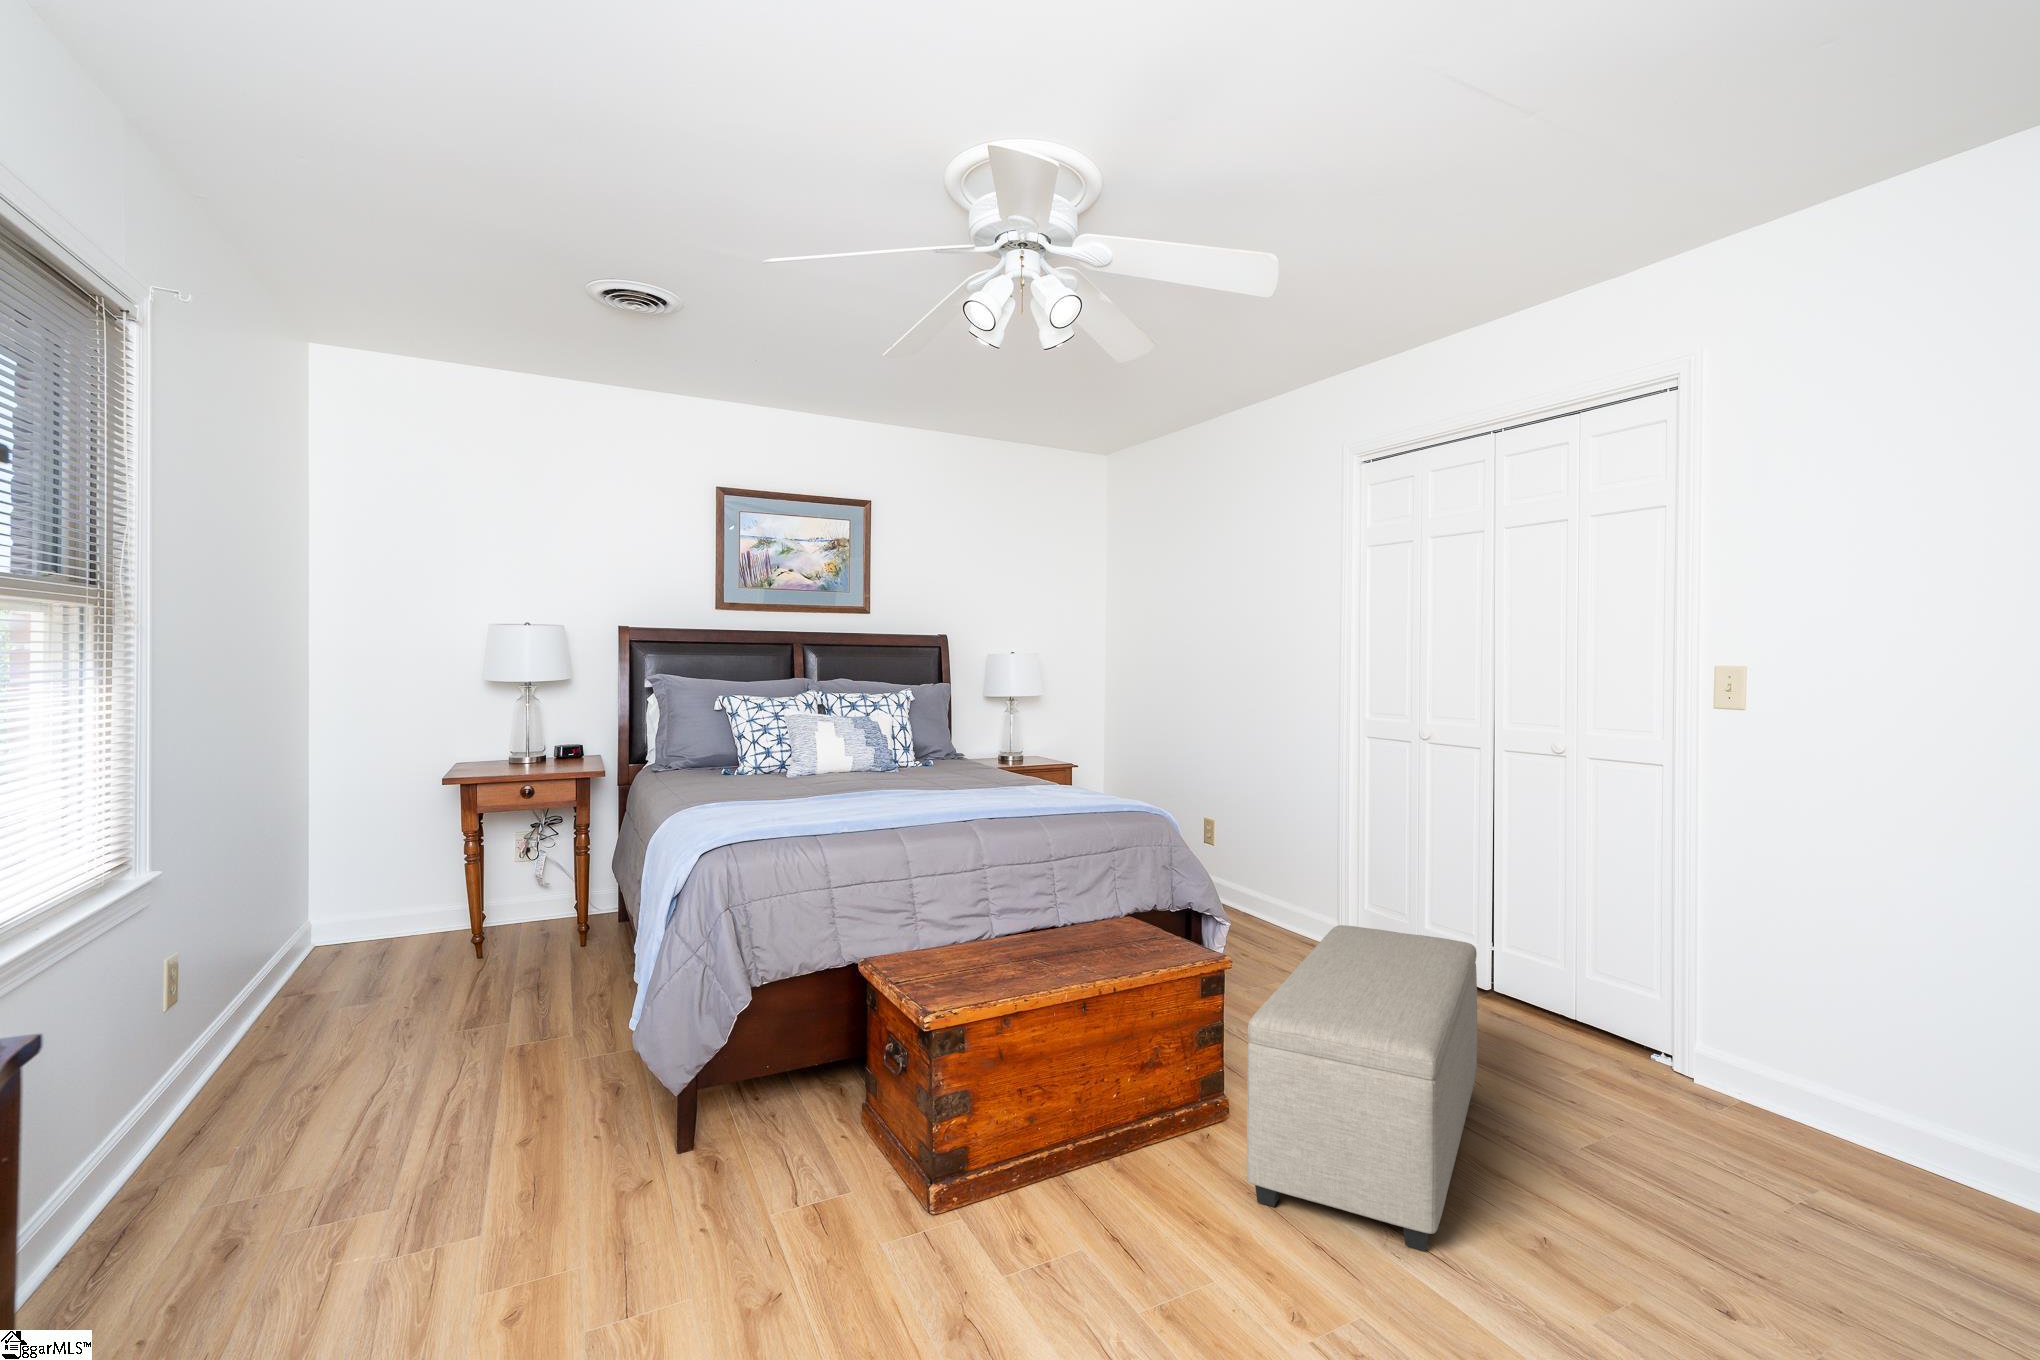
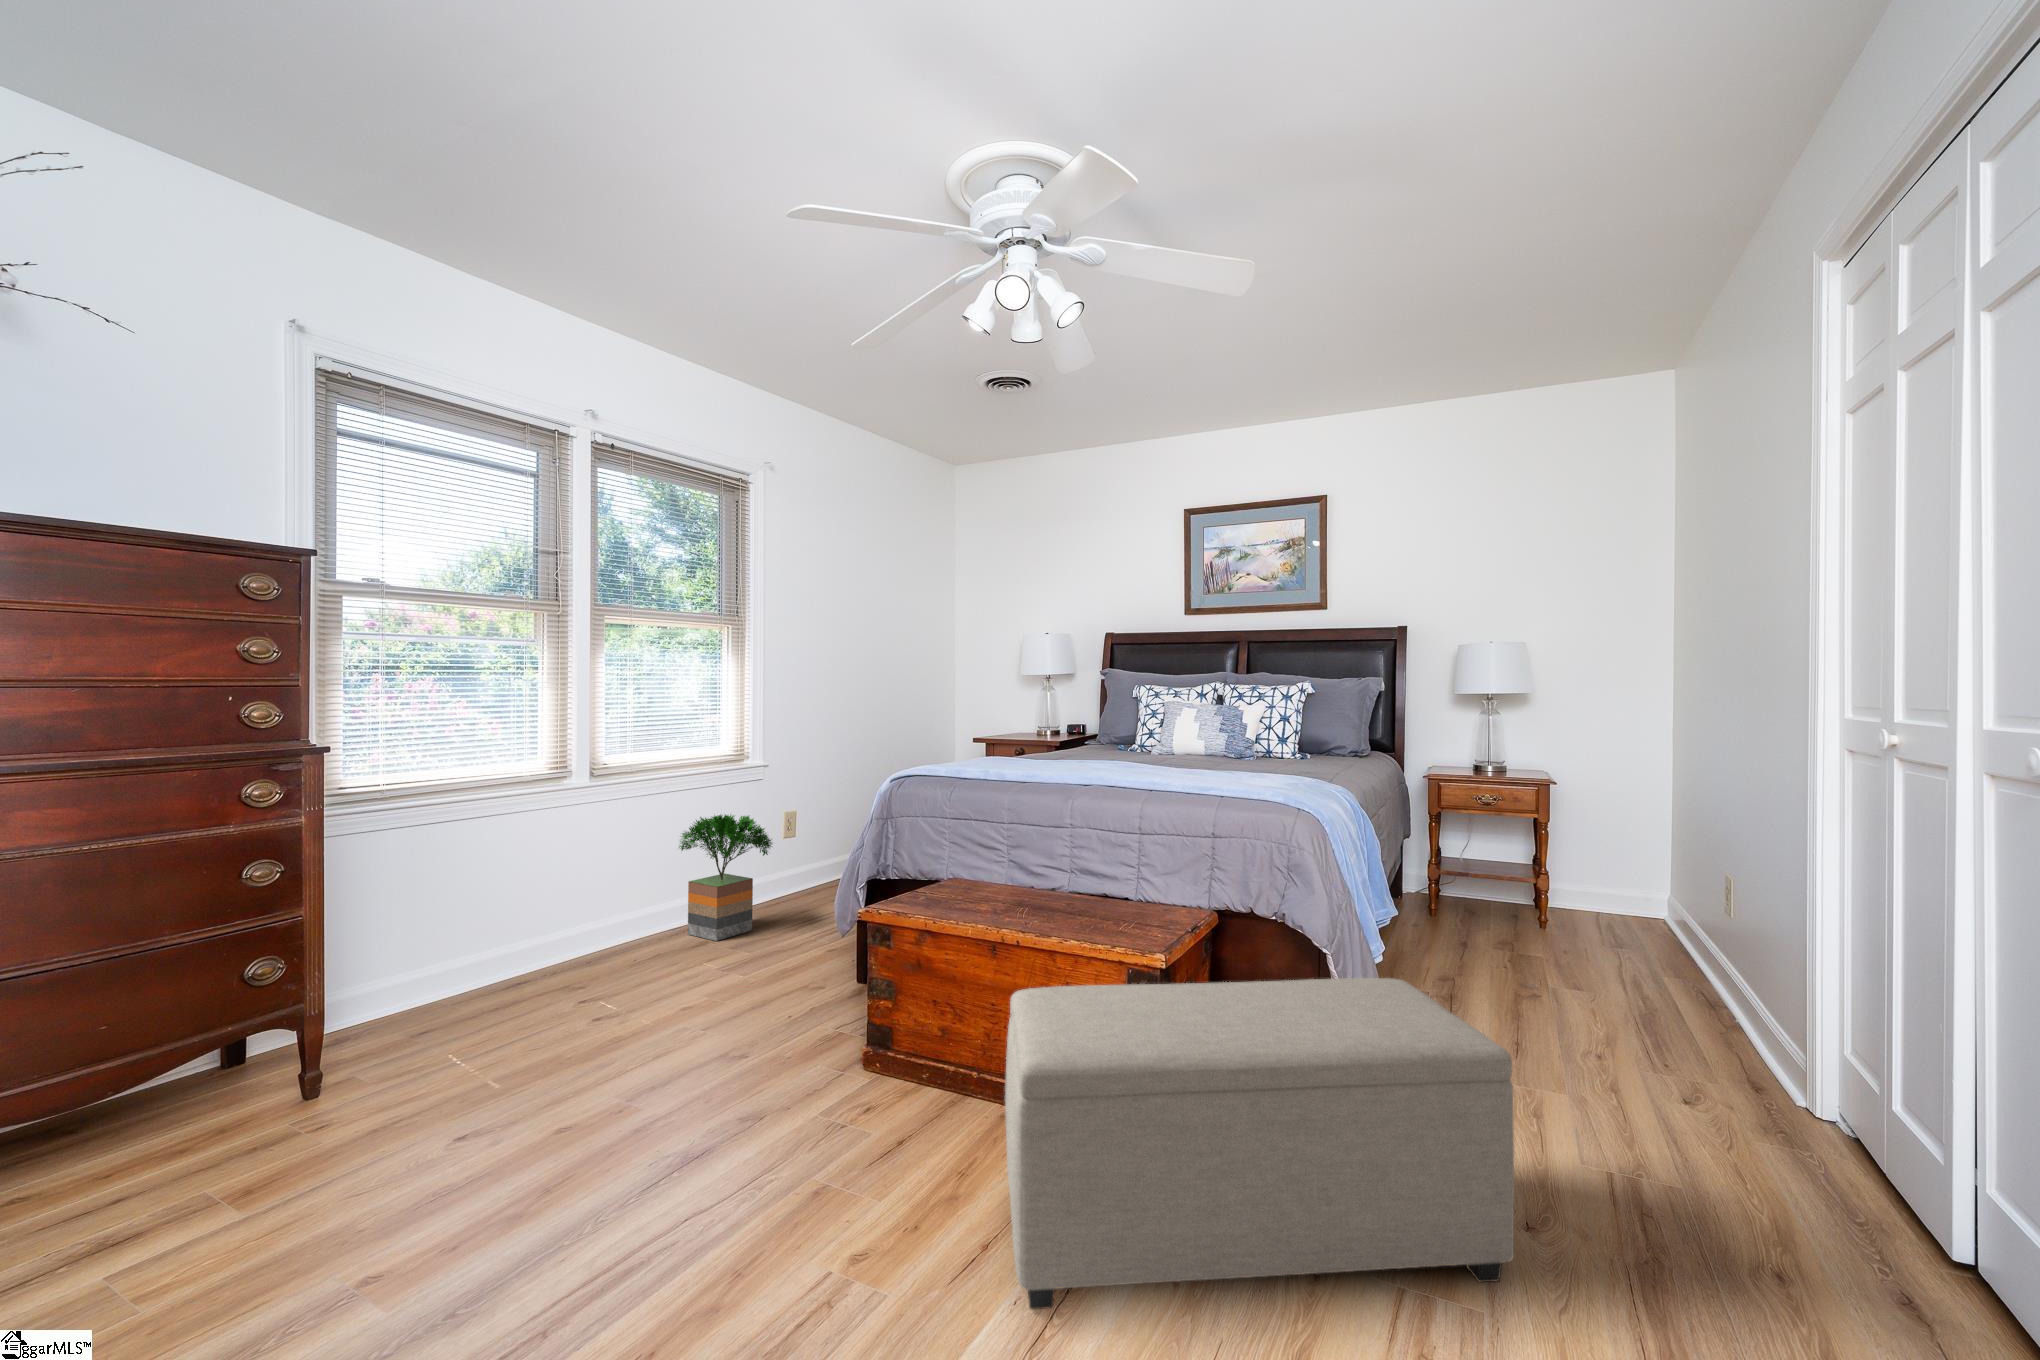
potted tree: none [118,973,340,1240] -> present [679,814,772,941]

